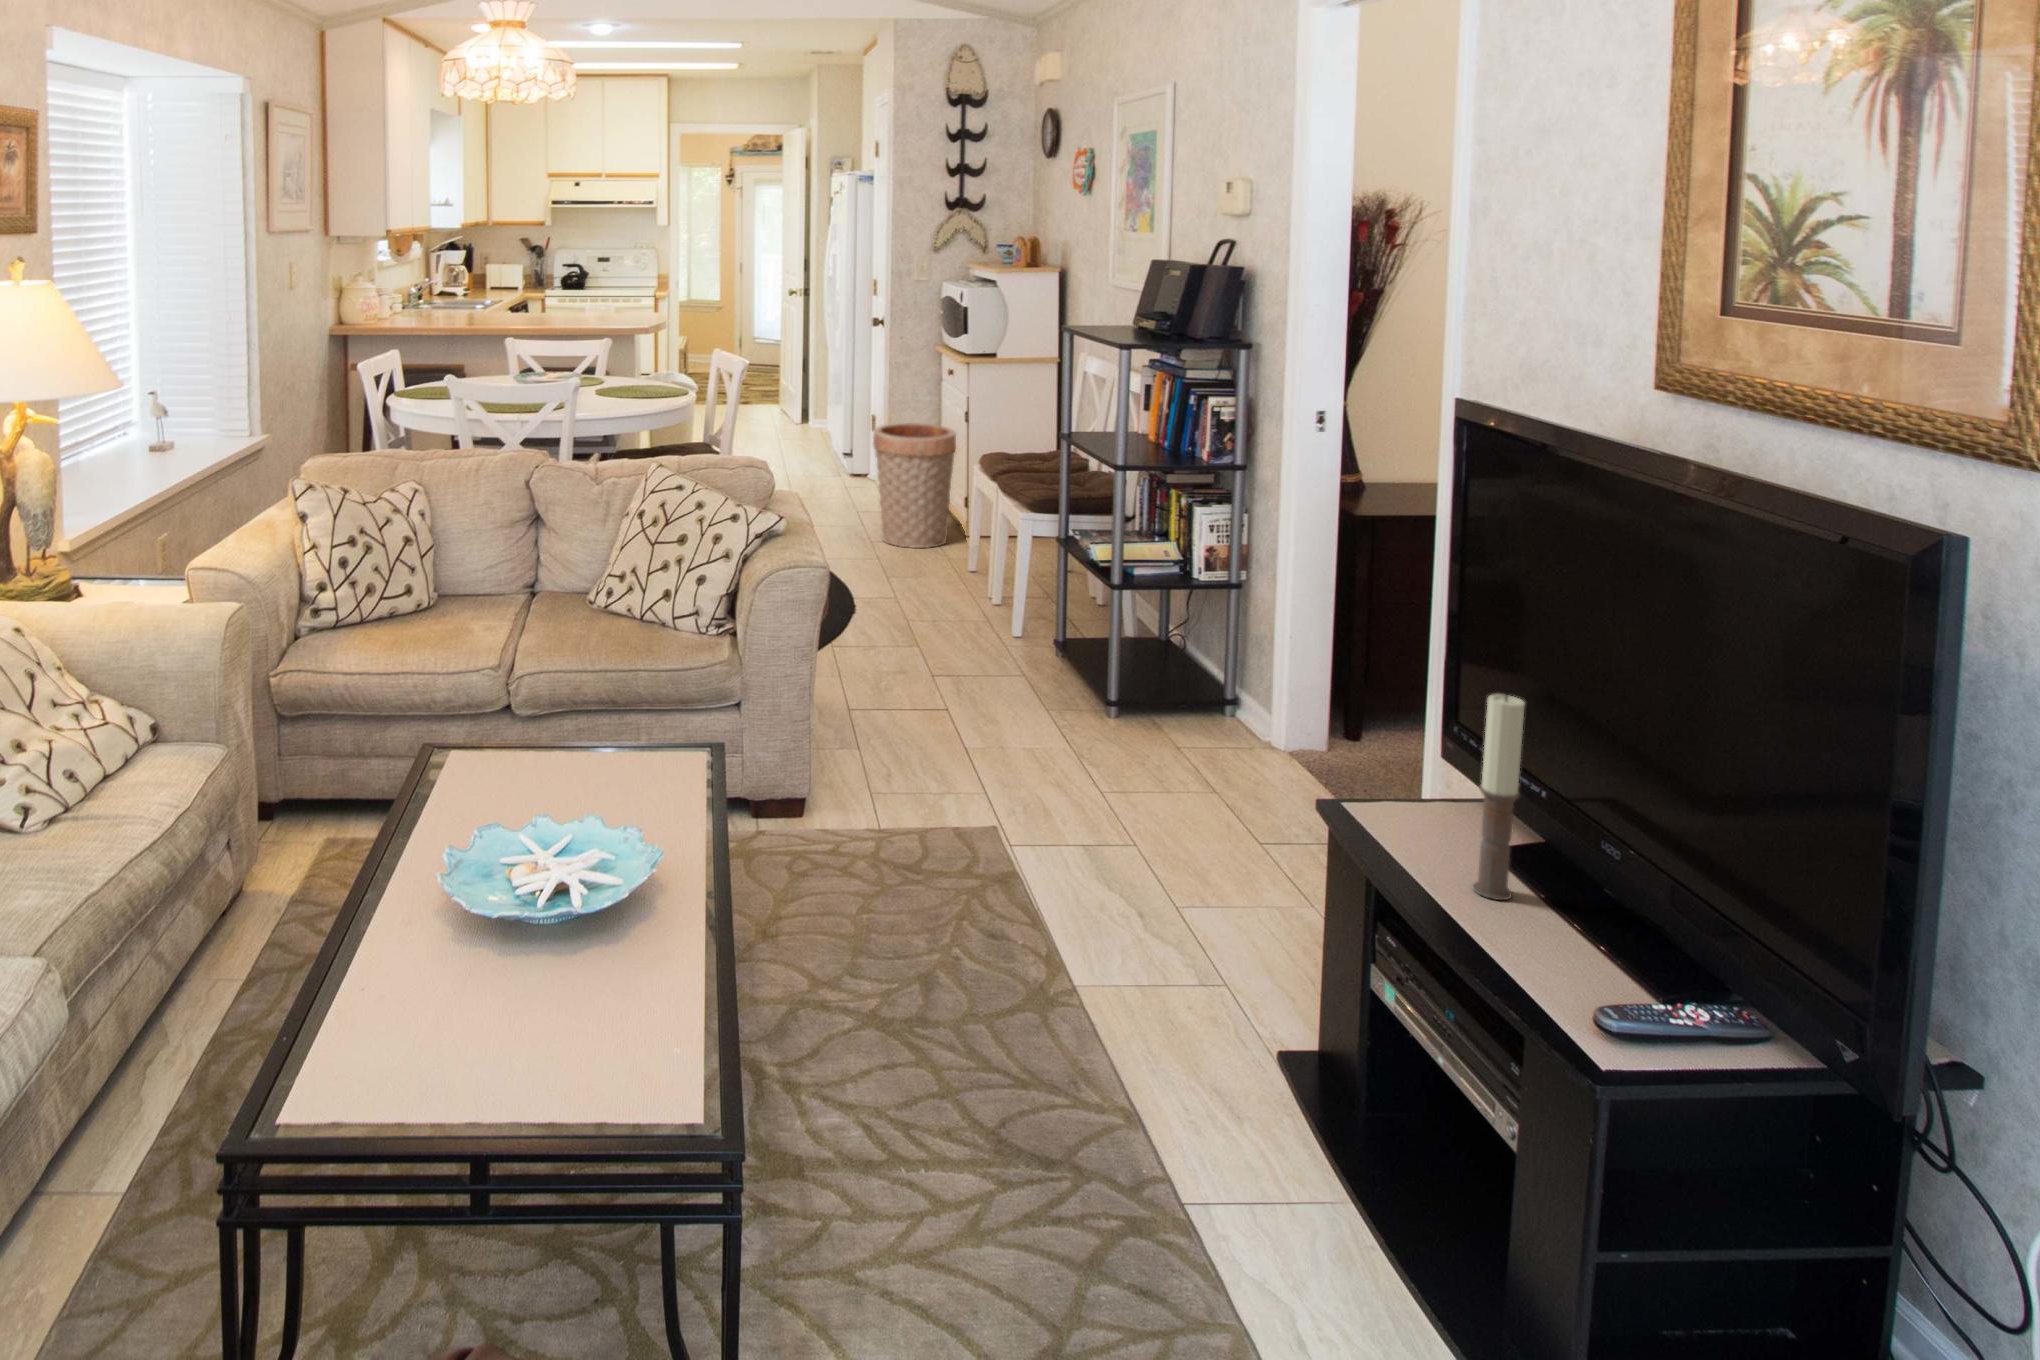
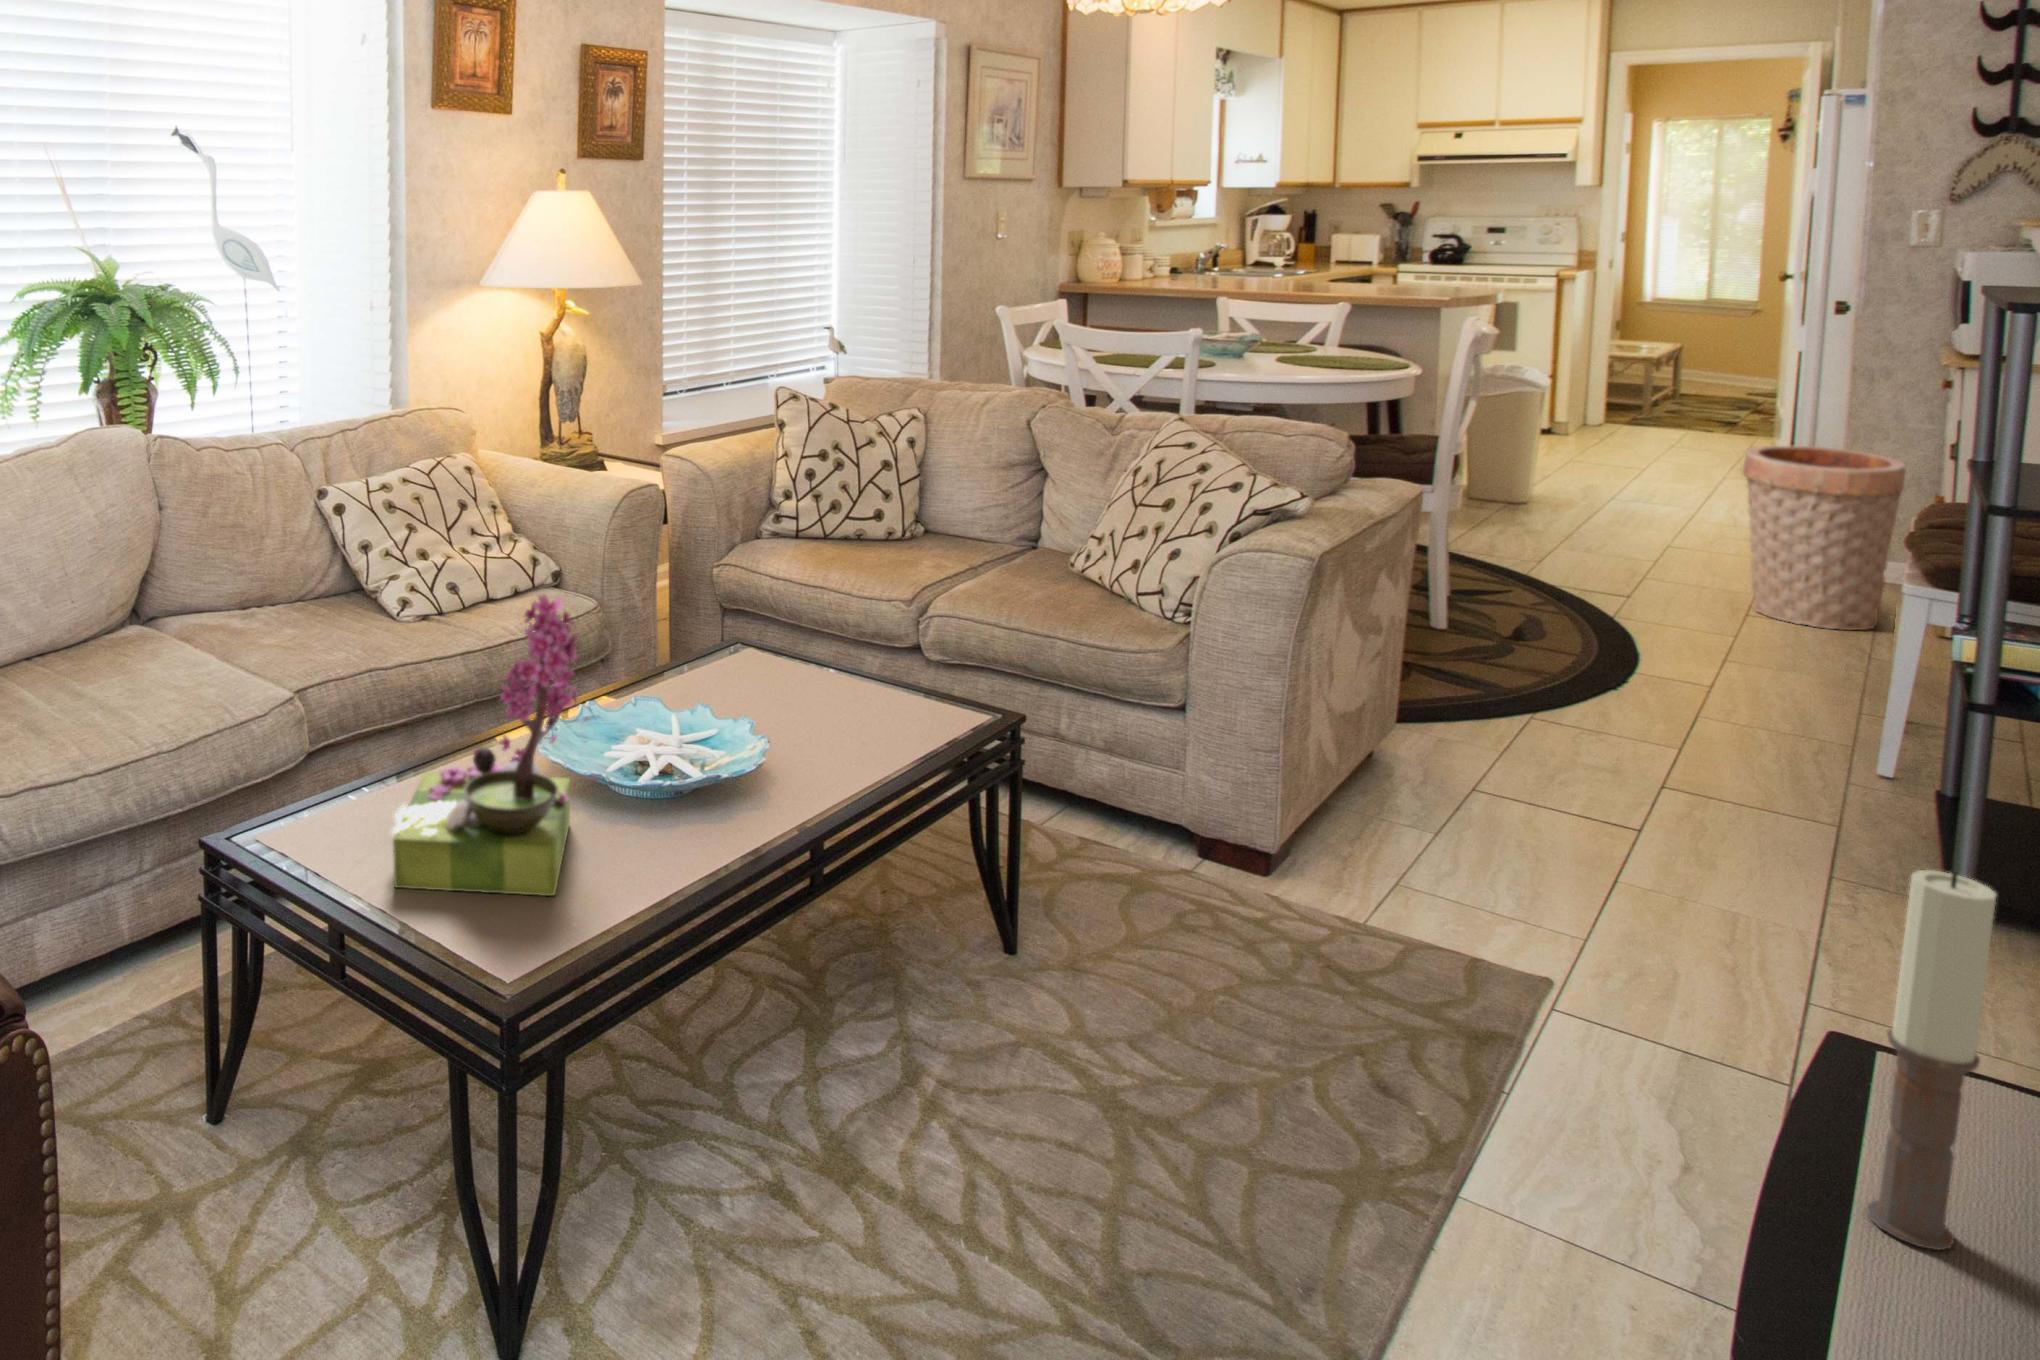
flower arrangement: none [410,741,640,1114] -> present [392,595,586,896]

